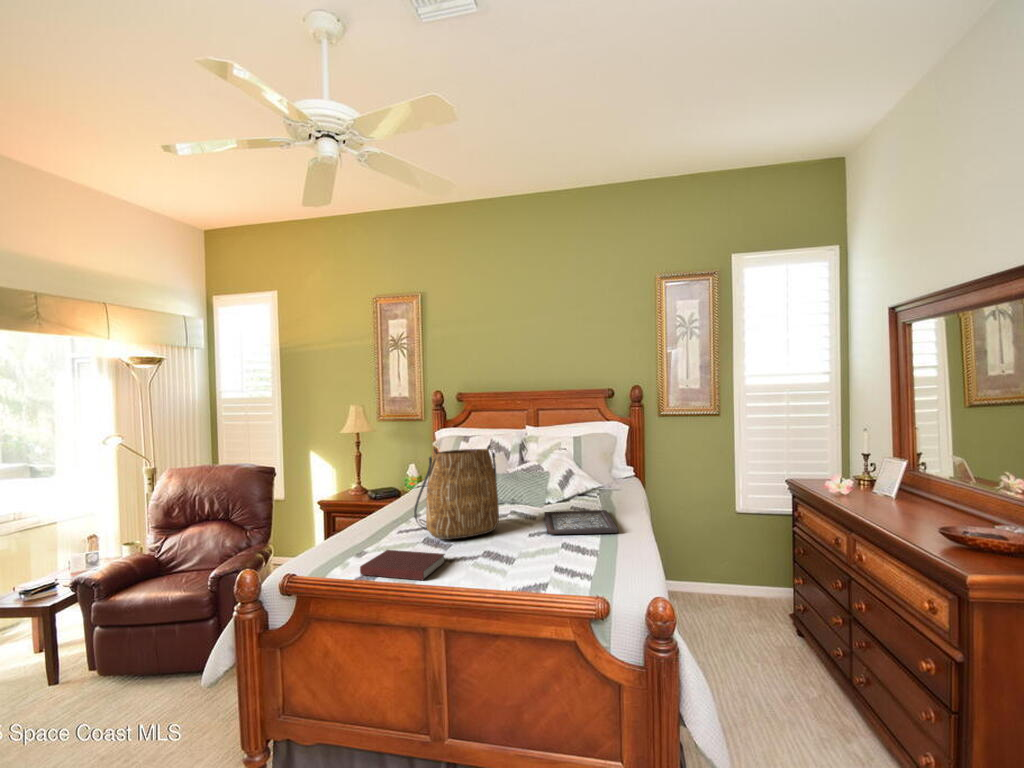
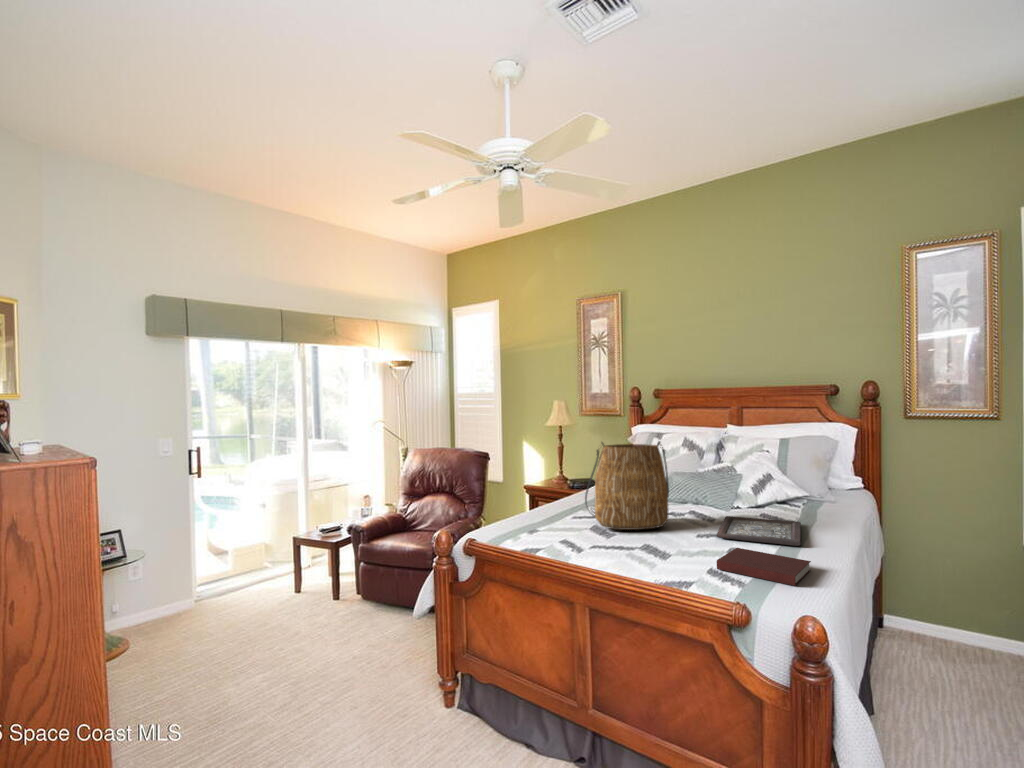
notebook: present [360,550,445,580] -> present [717,548,811,586]

